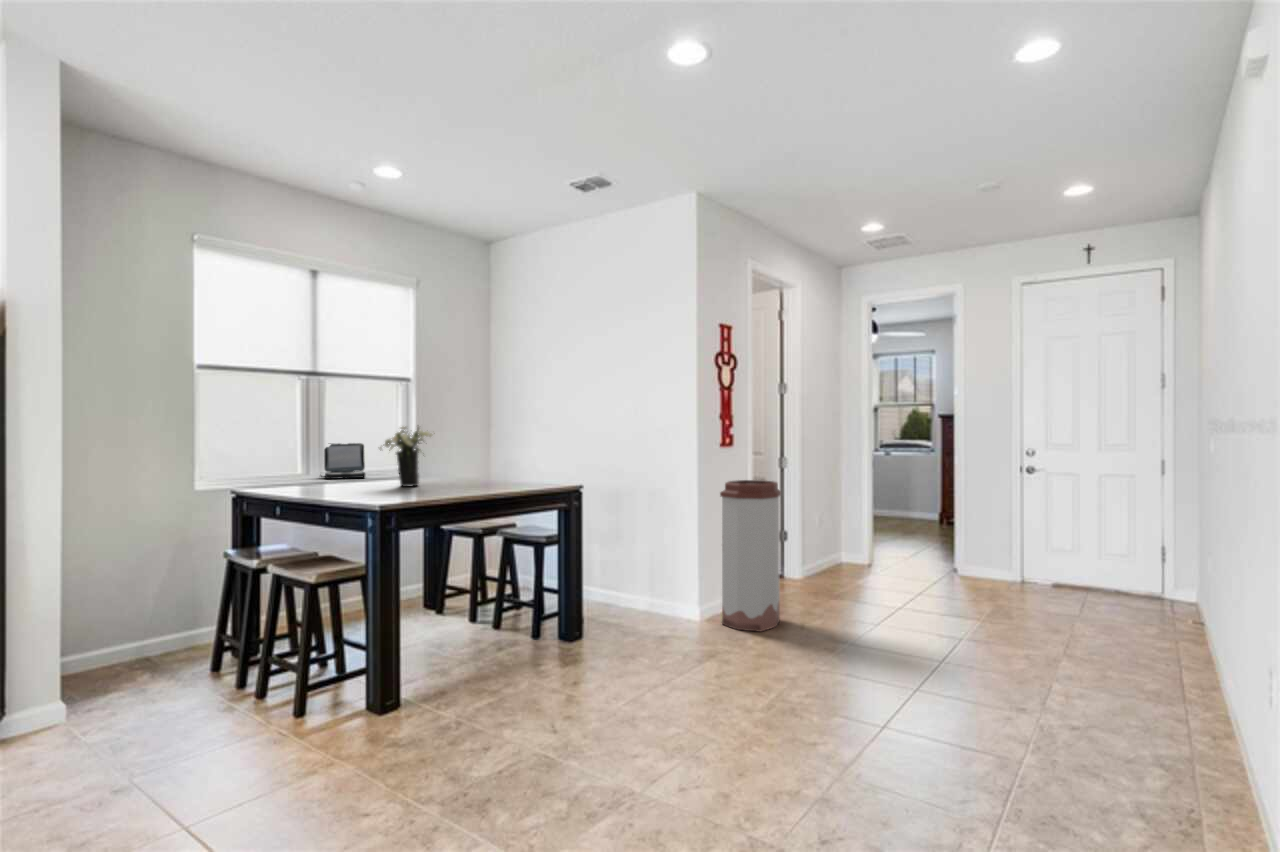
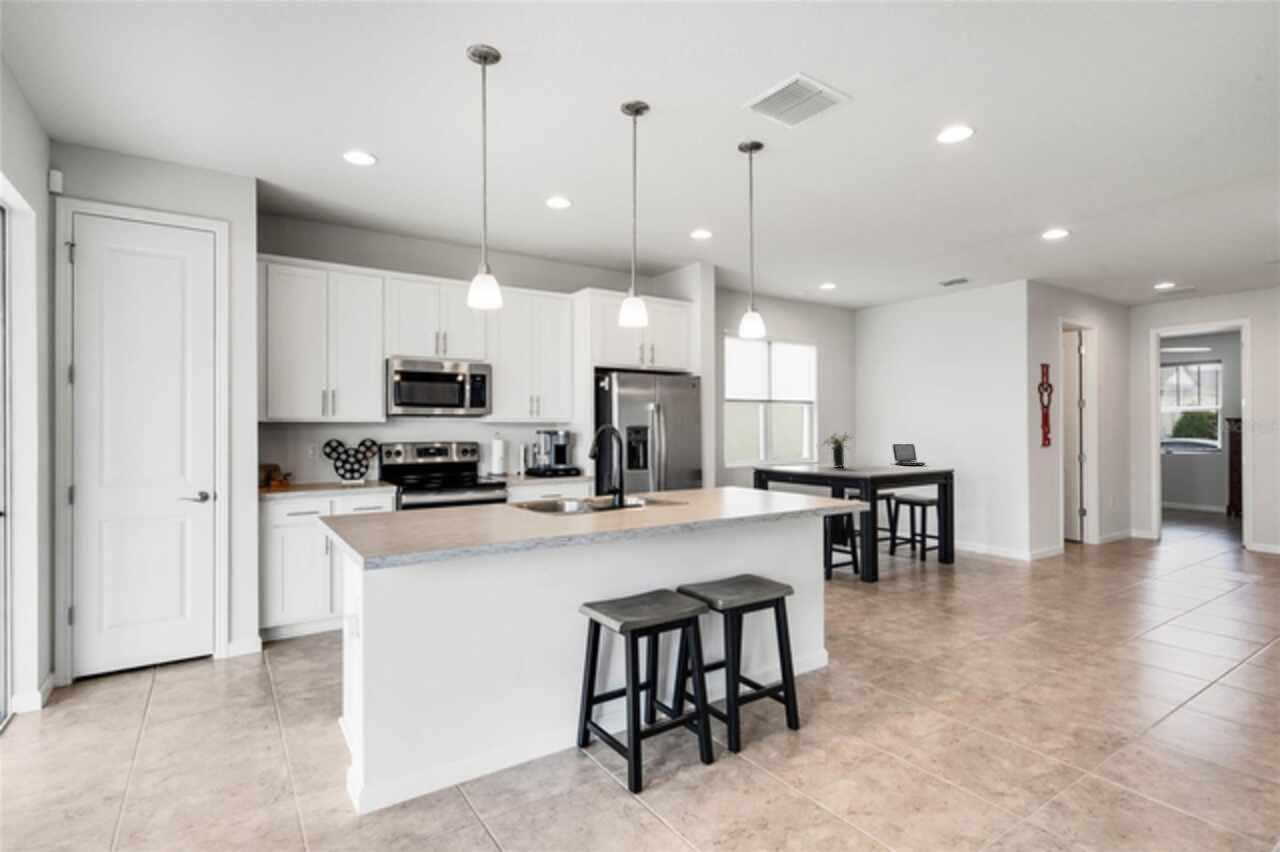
laptop: present [320,443,365,479] -> present [893,444,925,466]
trash can: present [720,480,781,632] -> none [1044,468,1091,567]

